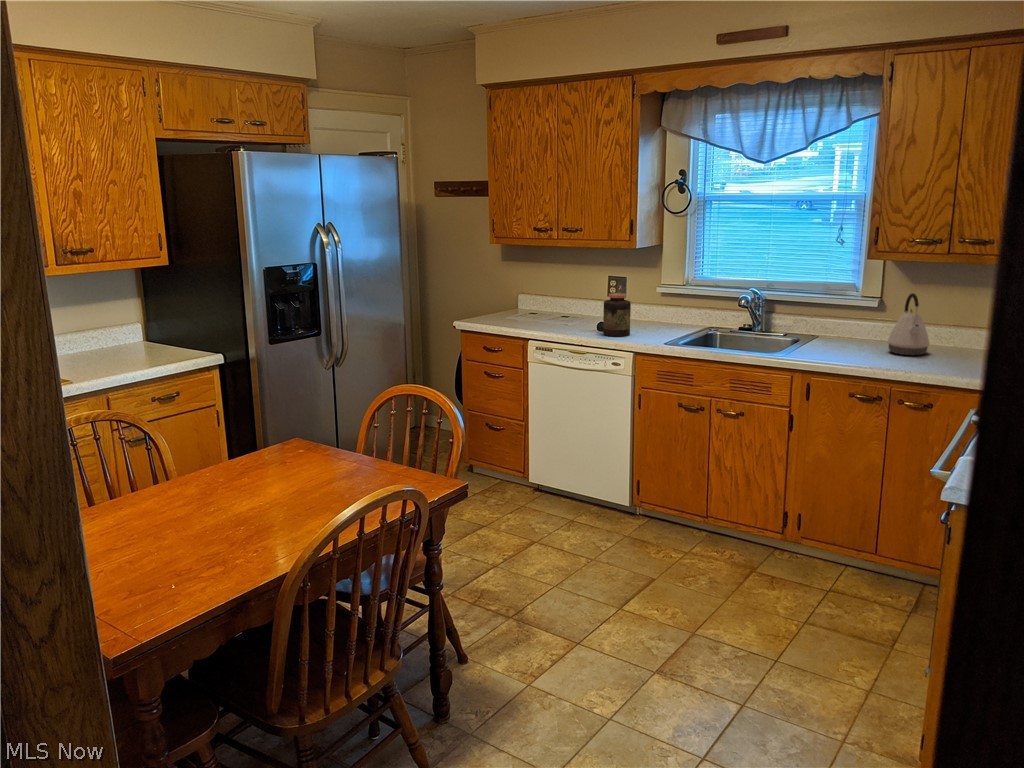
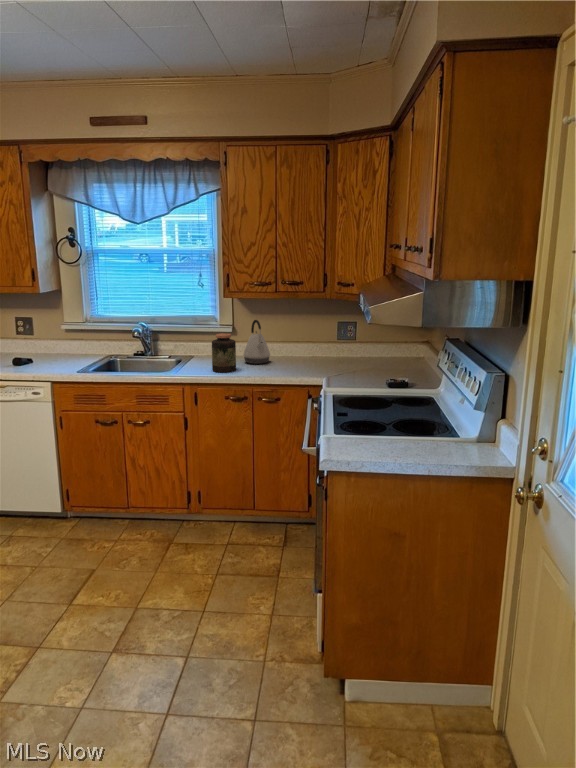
jar: present [603,293,631,337] -> present [212,333,236,372]

